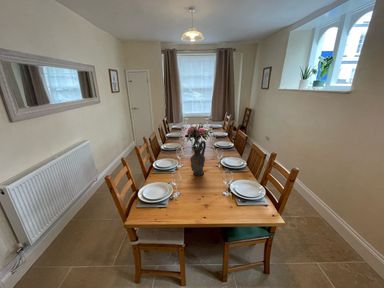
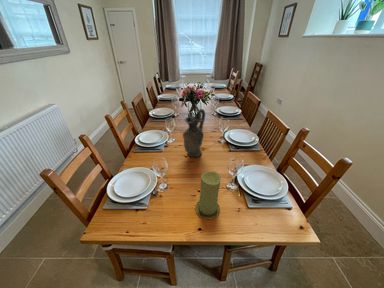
candle: none [201,177,218,211] -> present [195,171,221,219]

